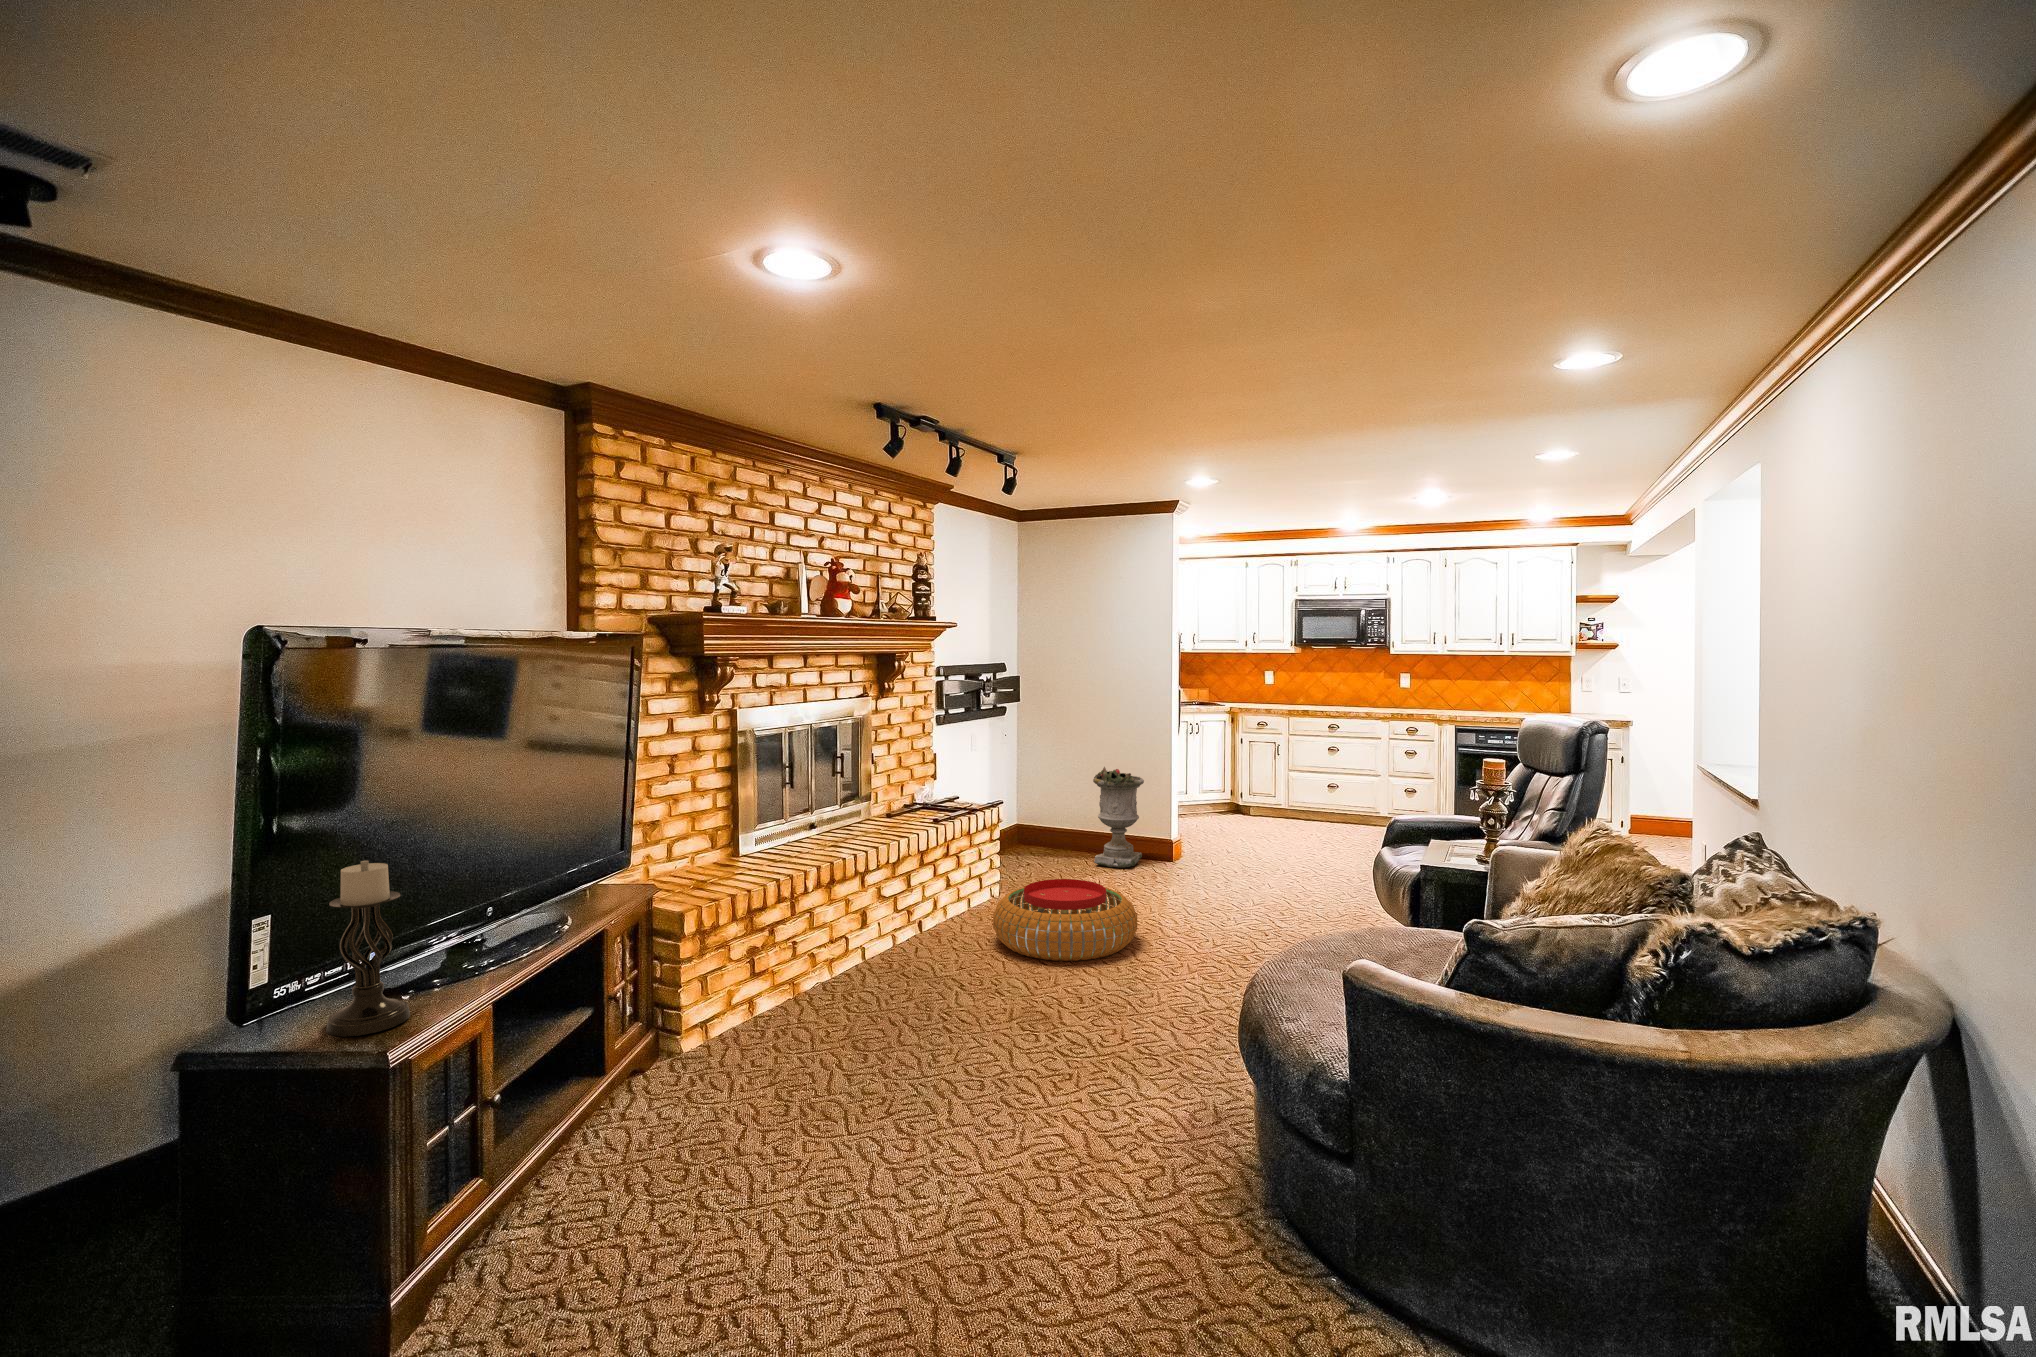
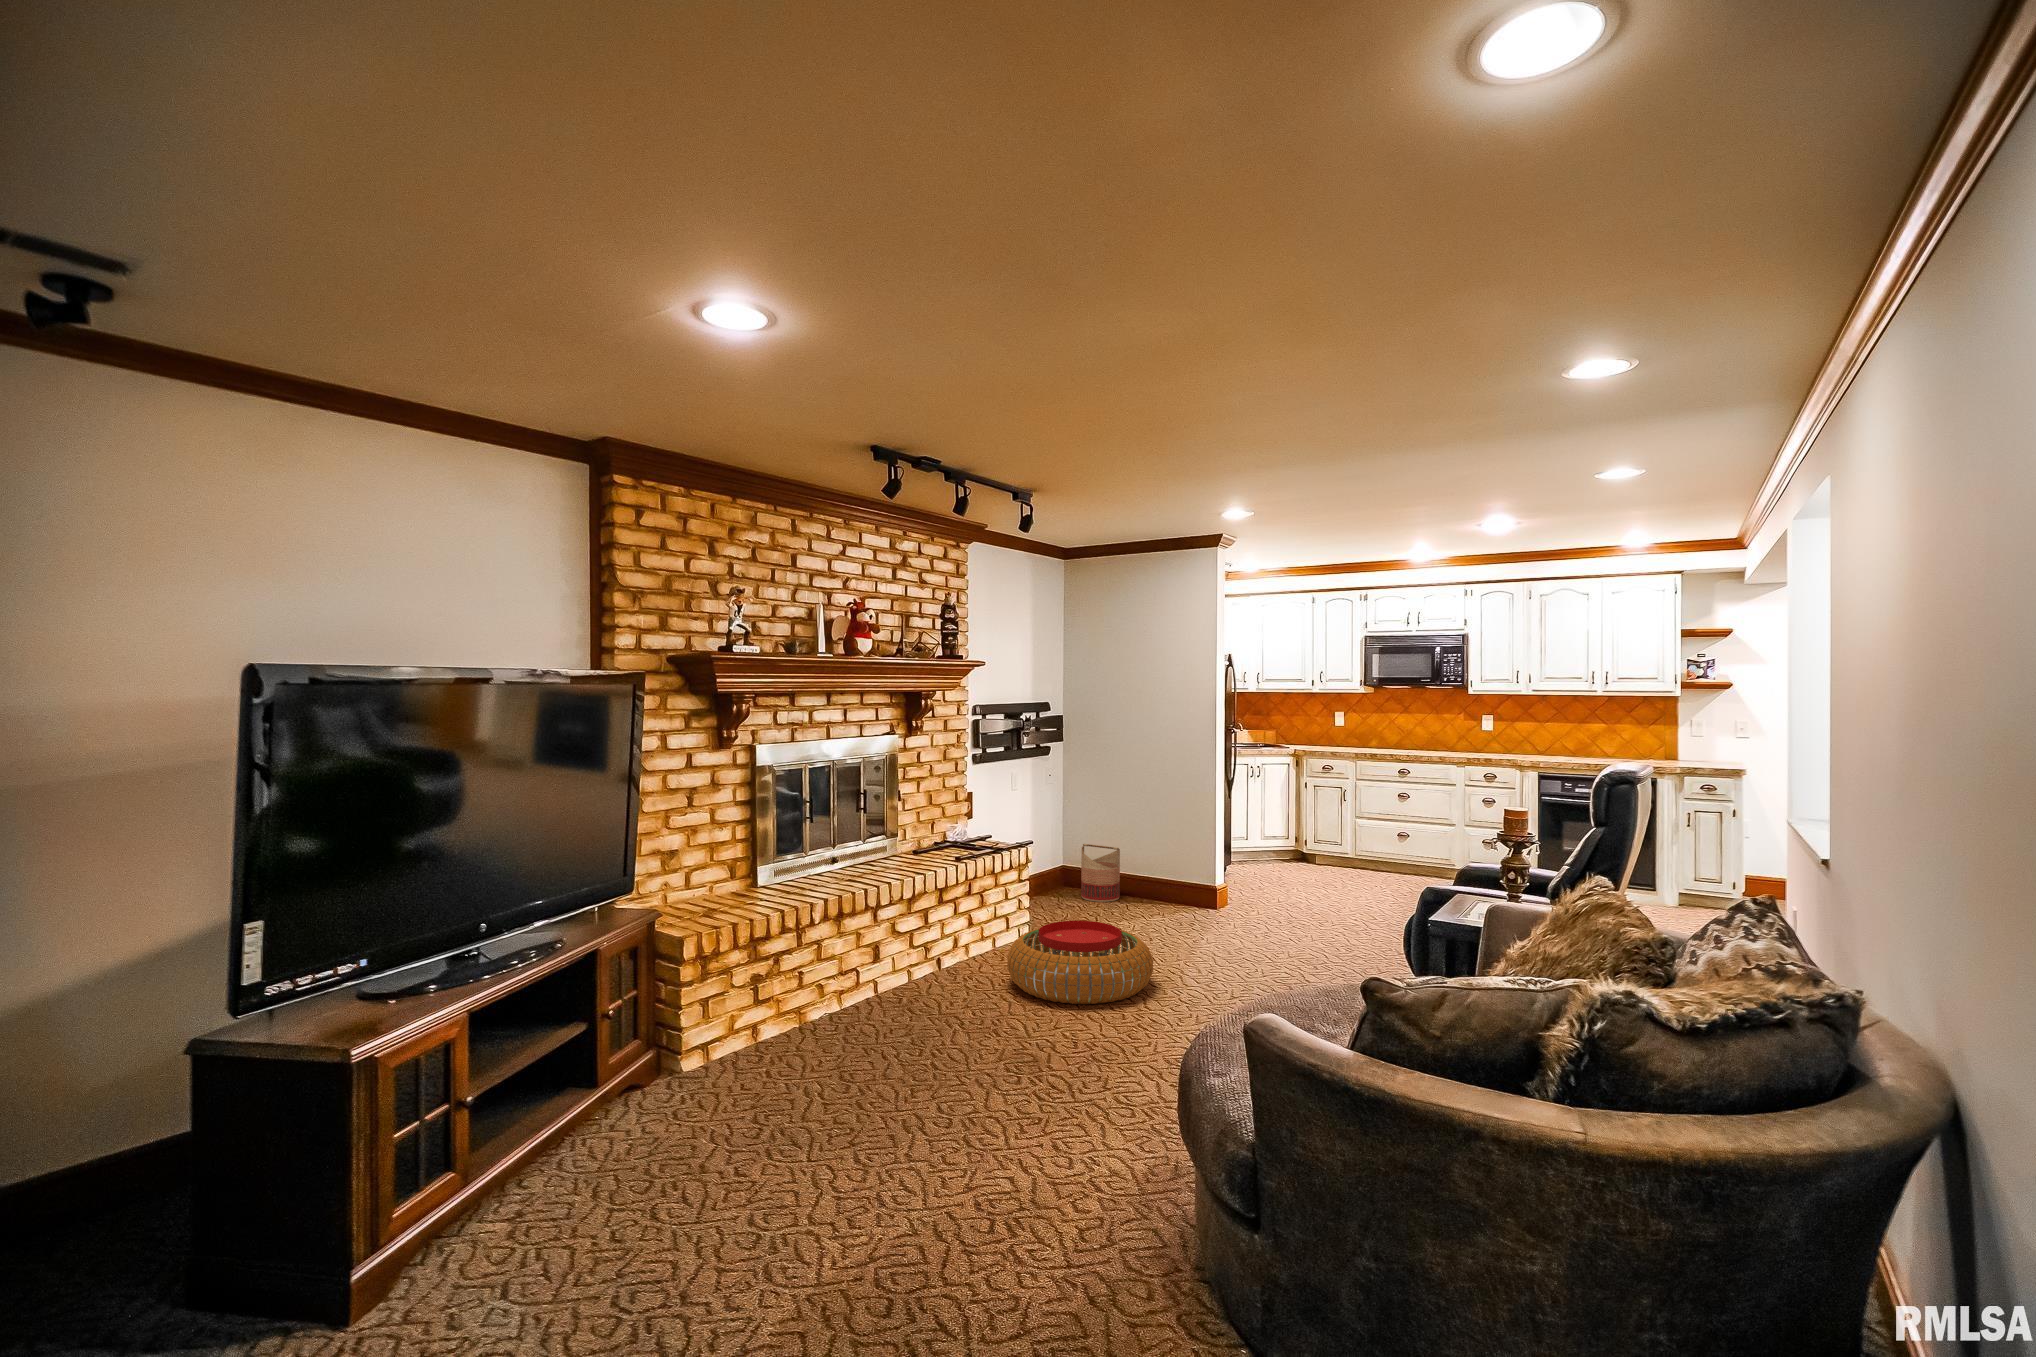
planter: present [1093,767,1144,868] -> none [1134,806,1187,911]
basket: none [1038,804,1076,861] -> present [1081,844,1120,902]
candle holder: present [326,861,410,1037] -> none [308,880,385,1038]

